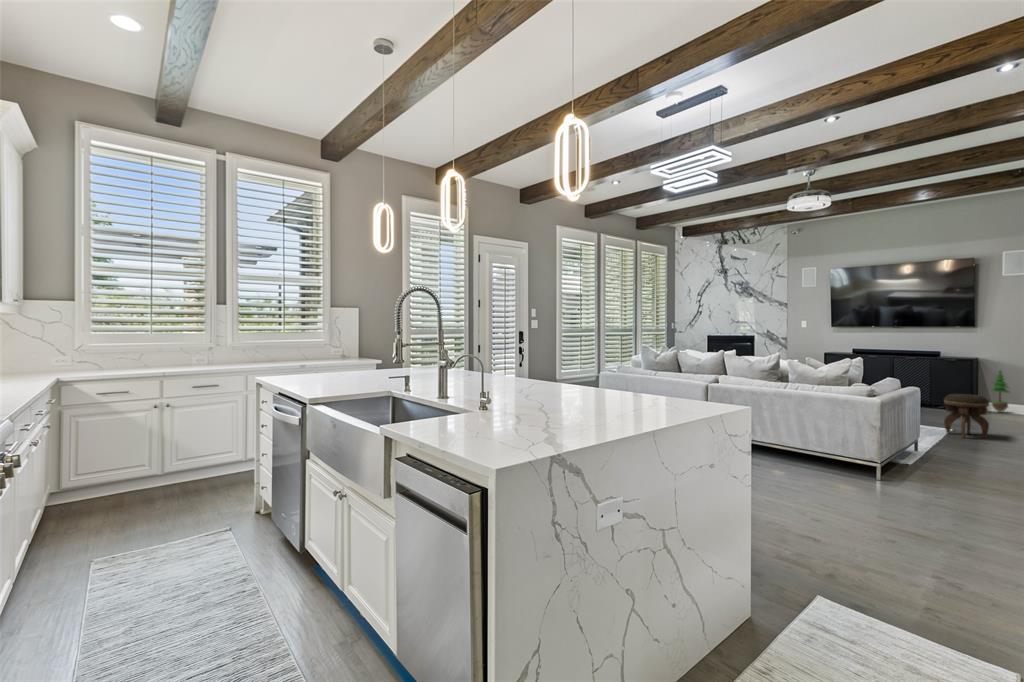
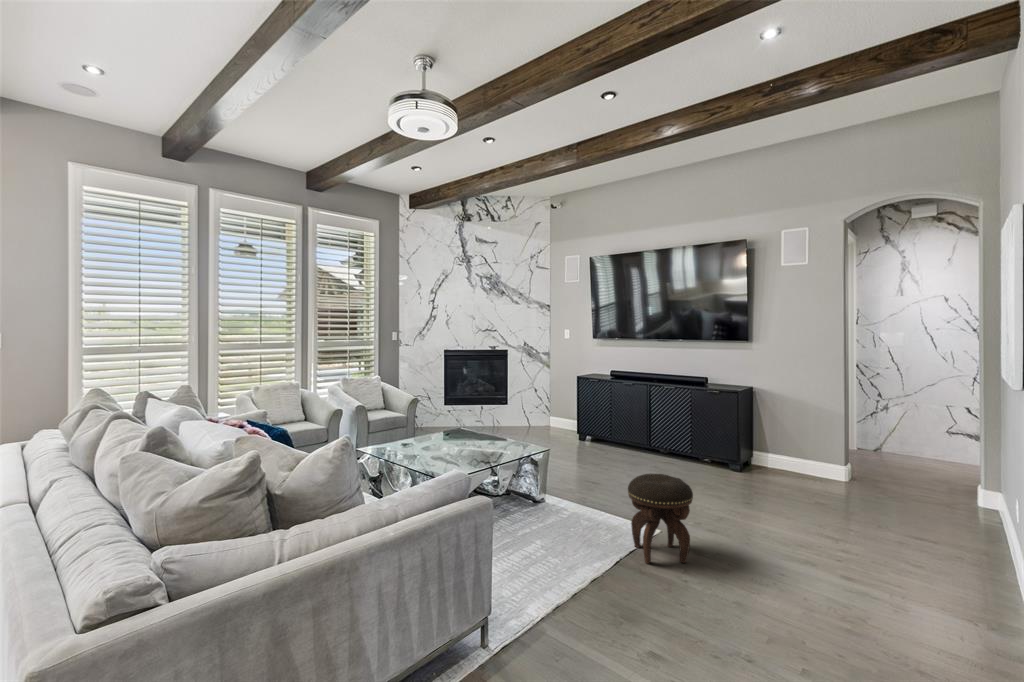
potted tree: present [992,370,1009,412] -> none [760,408,787,472]

